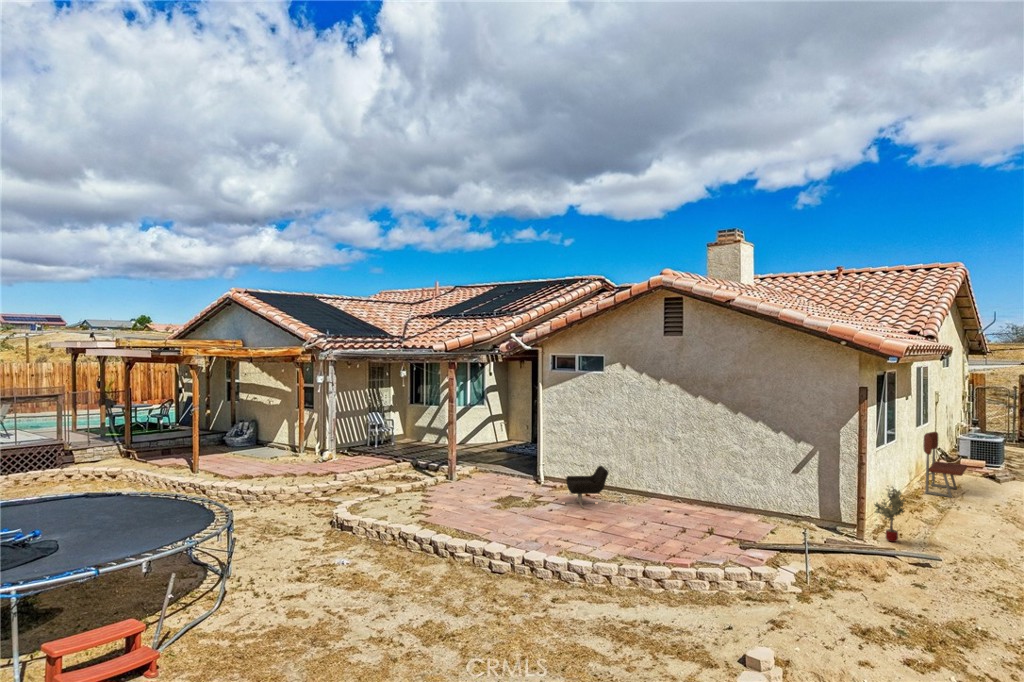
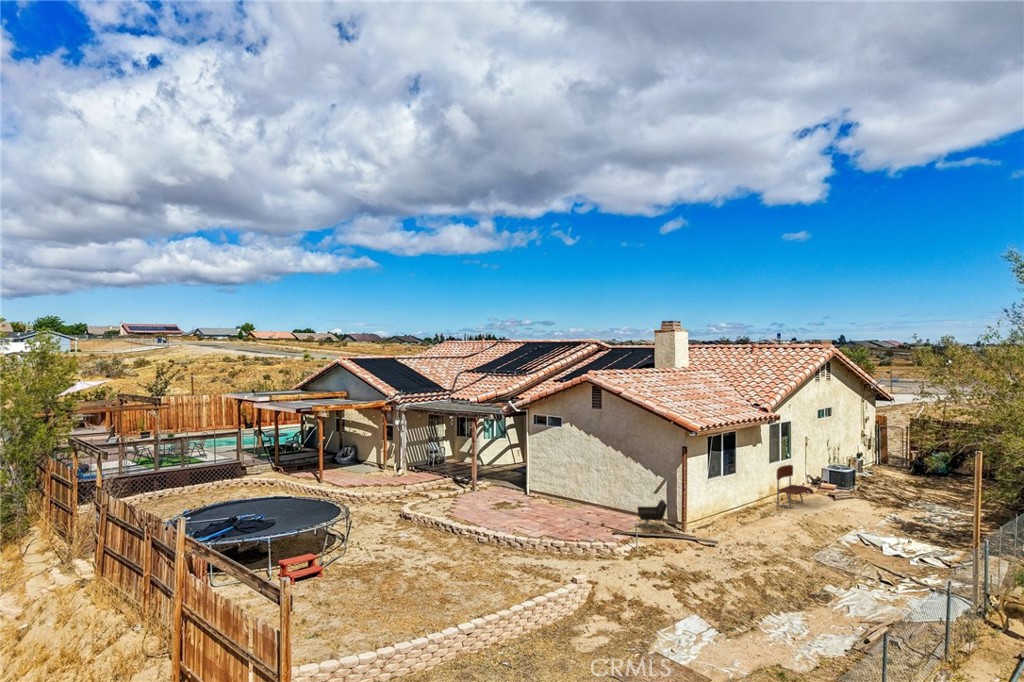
lounge chair: present [566,466,608,507] -> present [638,500,667,529]
potted tree: present [874,486,905,542] -> none [705,501,725,534]

